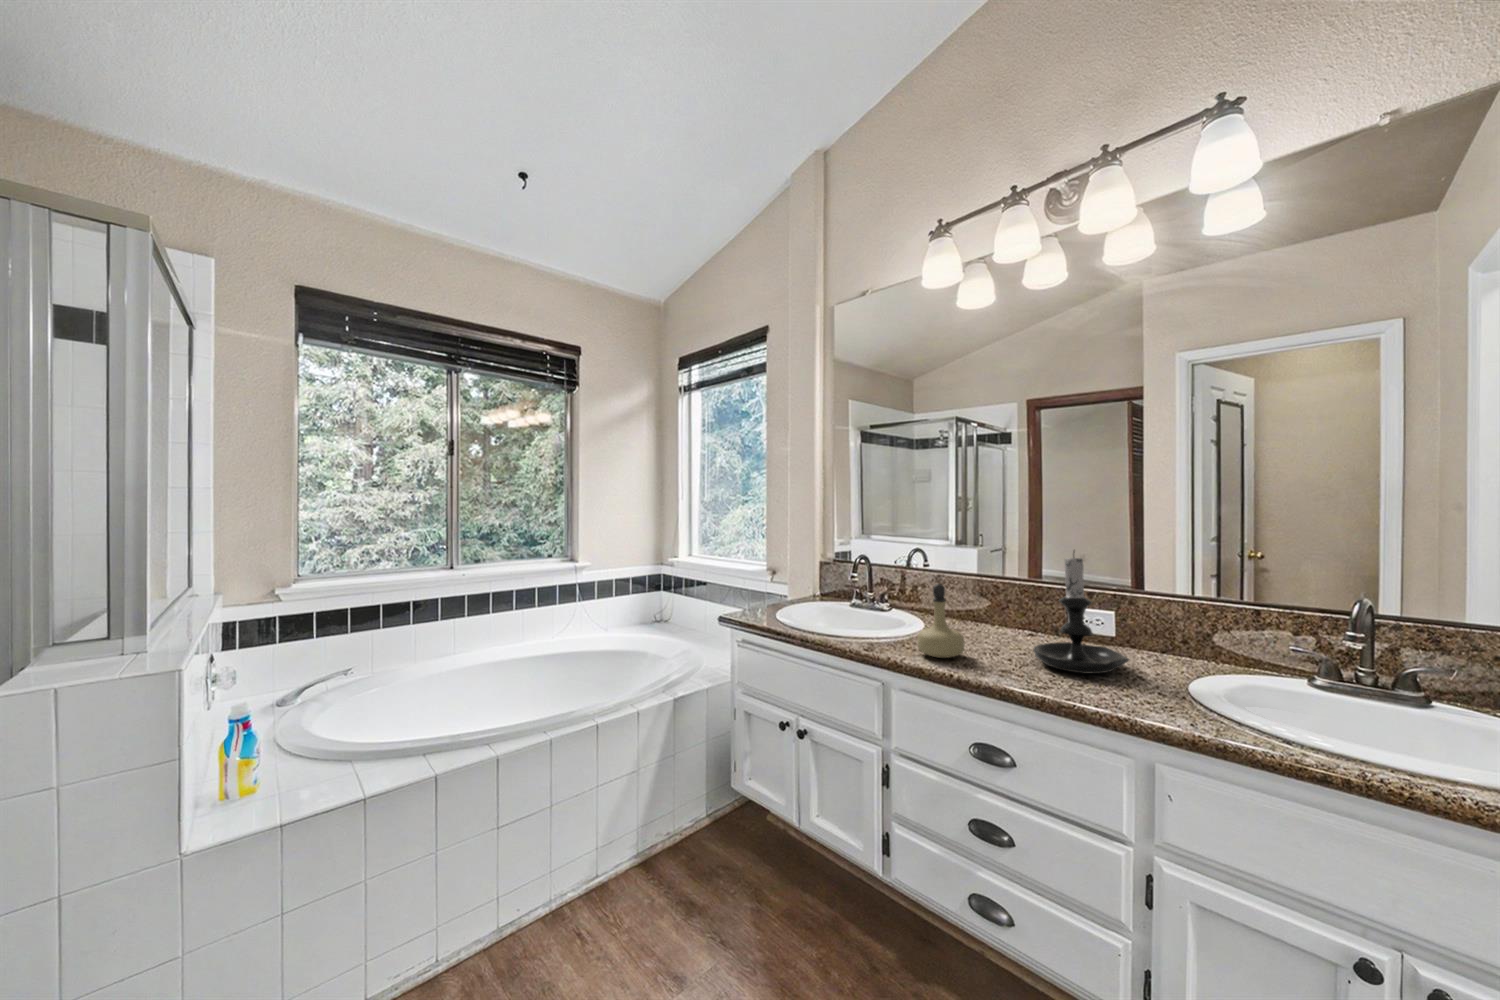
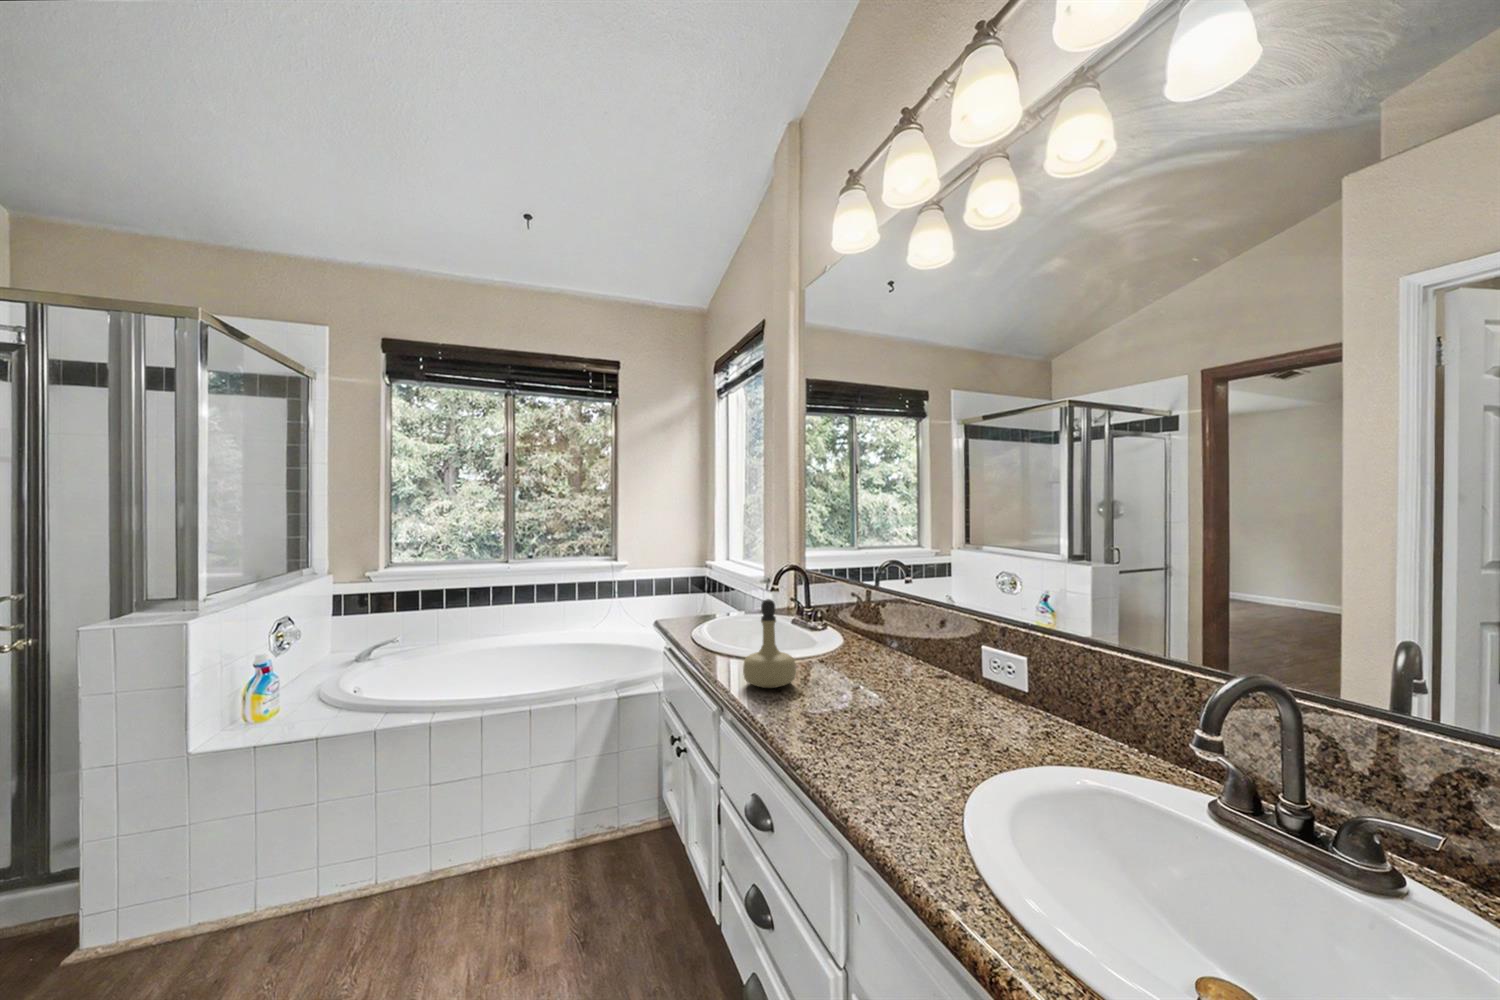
candle holder: present [1034,551,1129,674] -> none [842,564,953,734]

